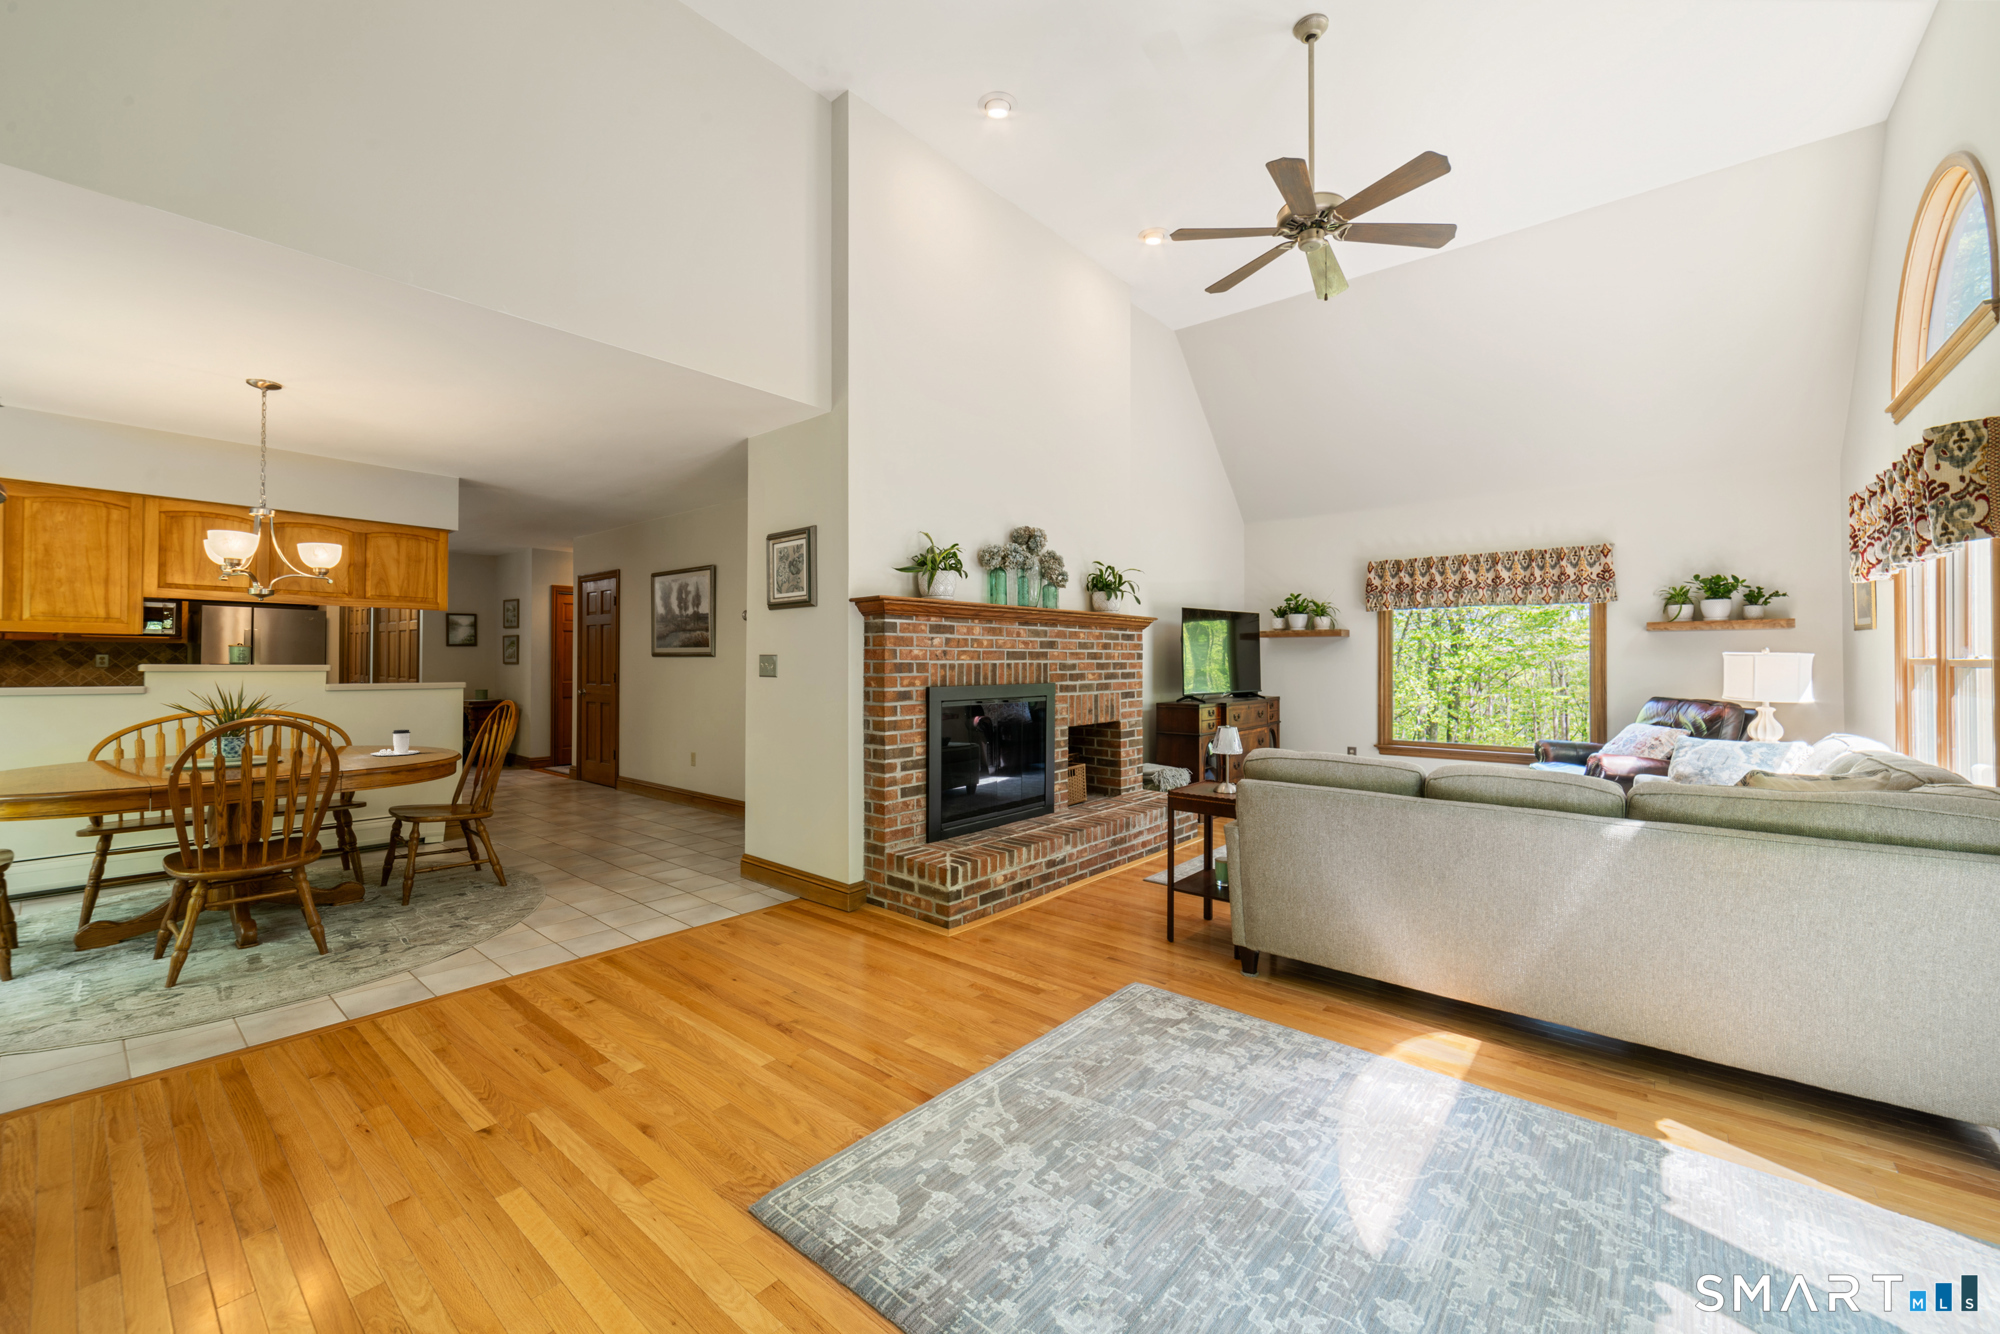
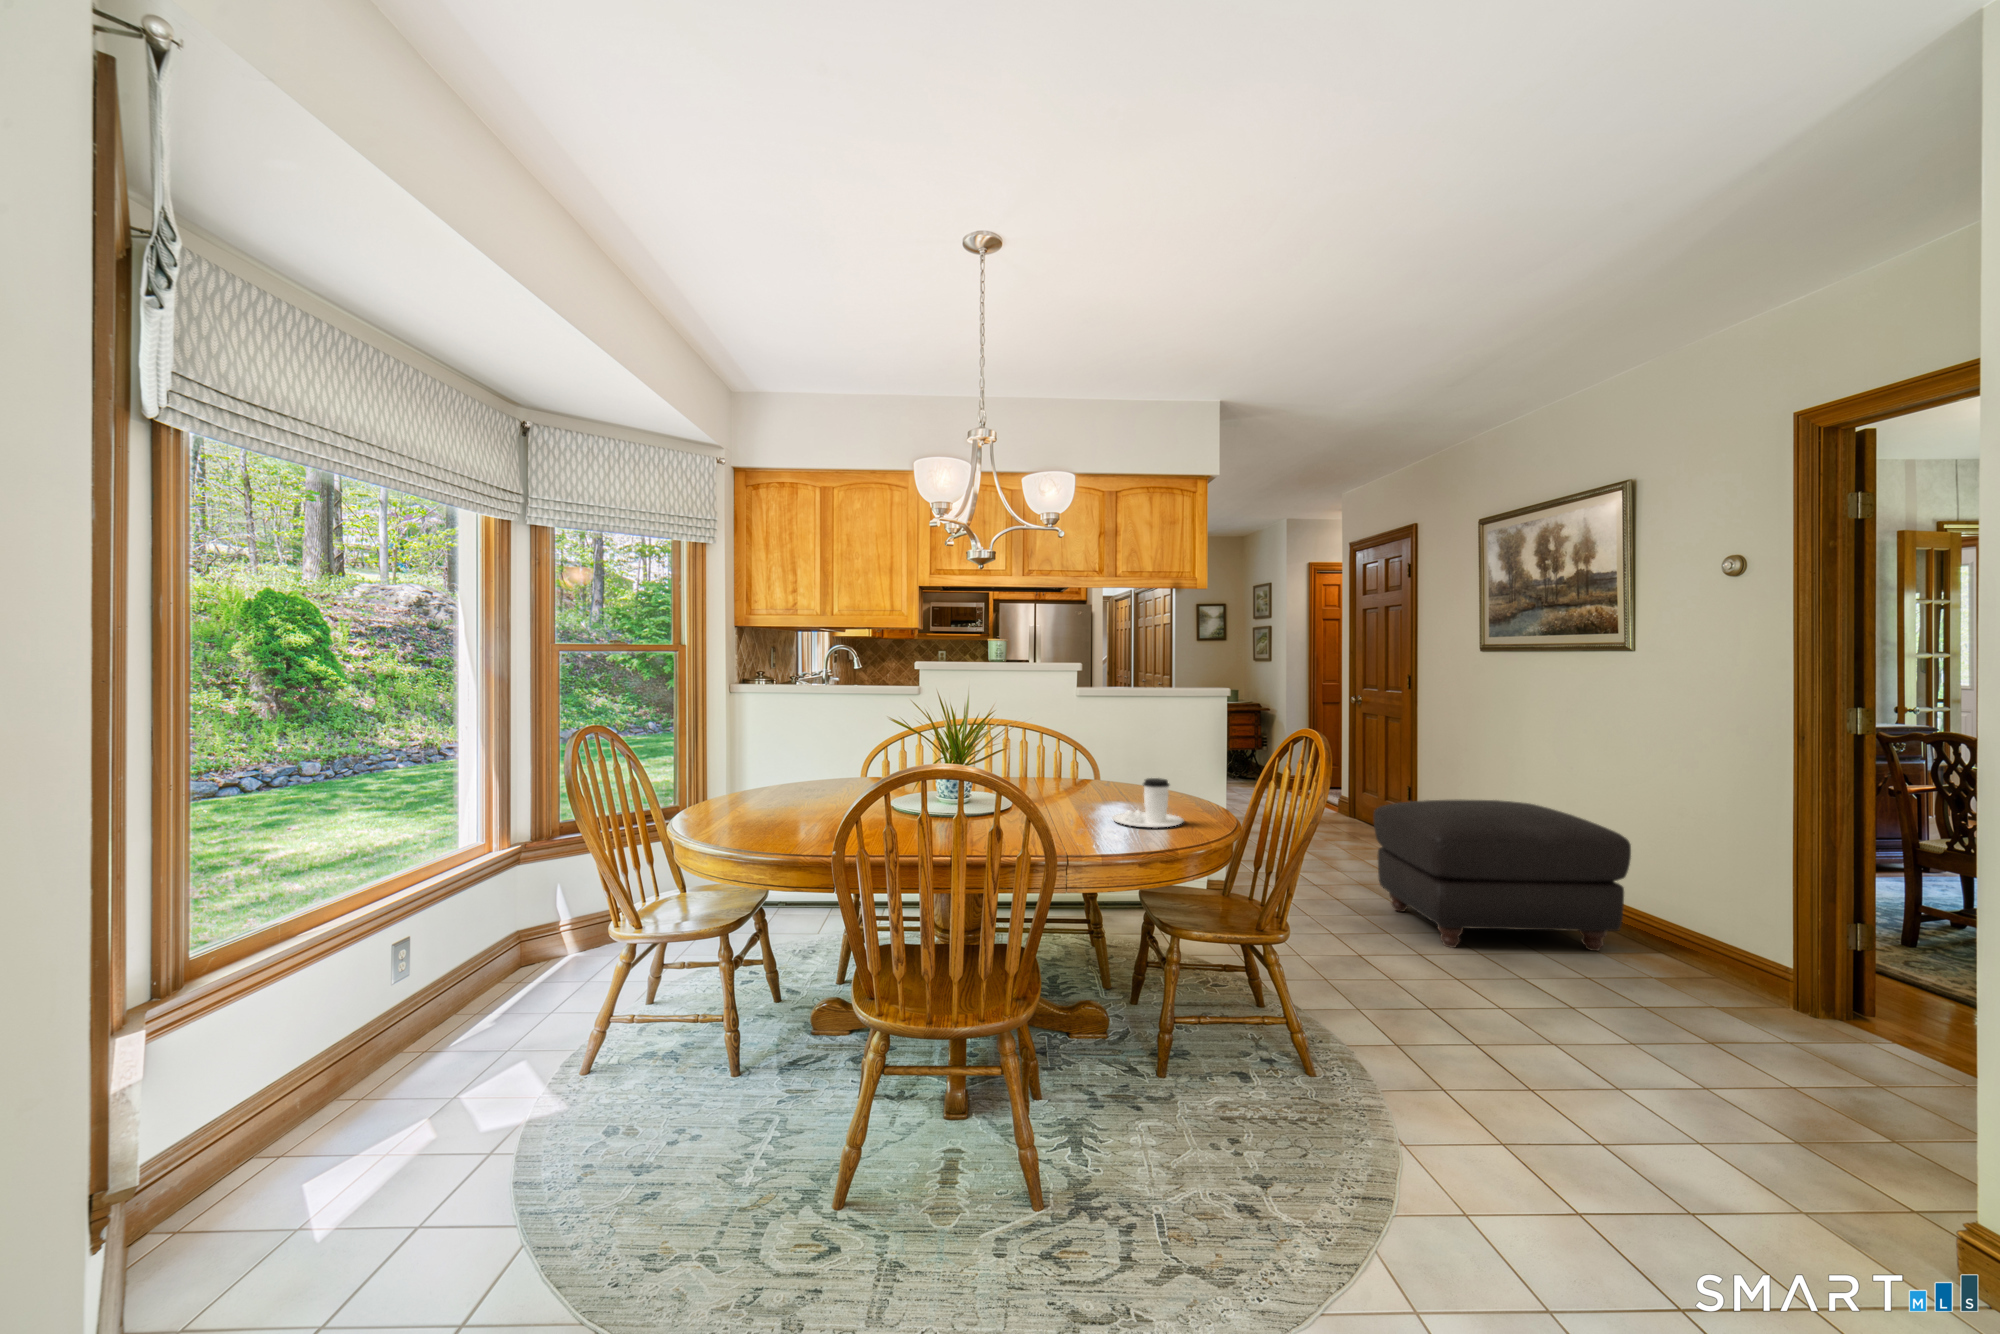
ottoman: none [571,747,705,832] -> present [1374,800,1631,951]

